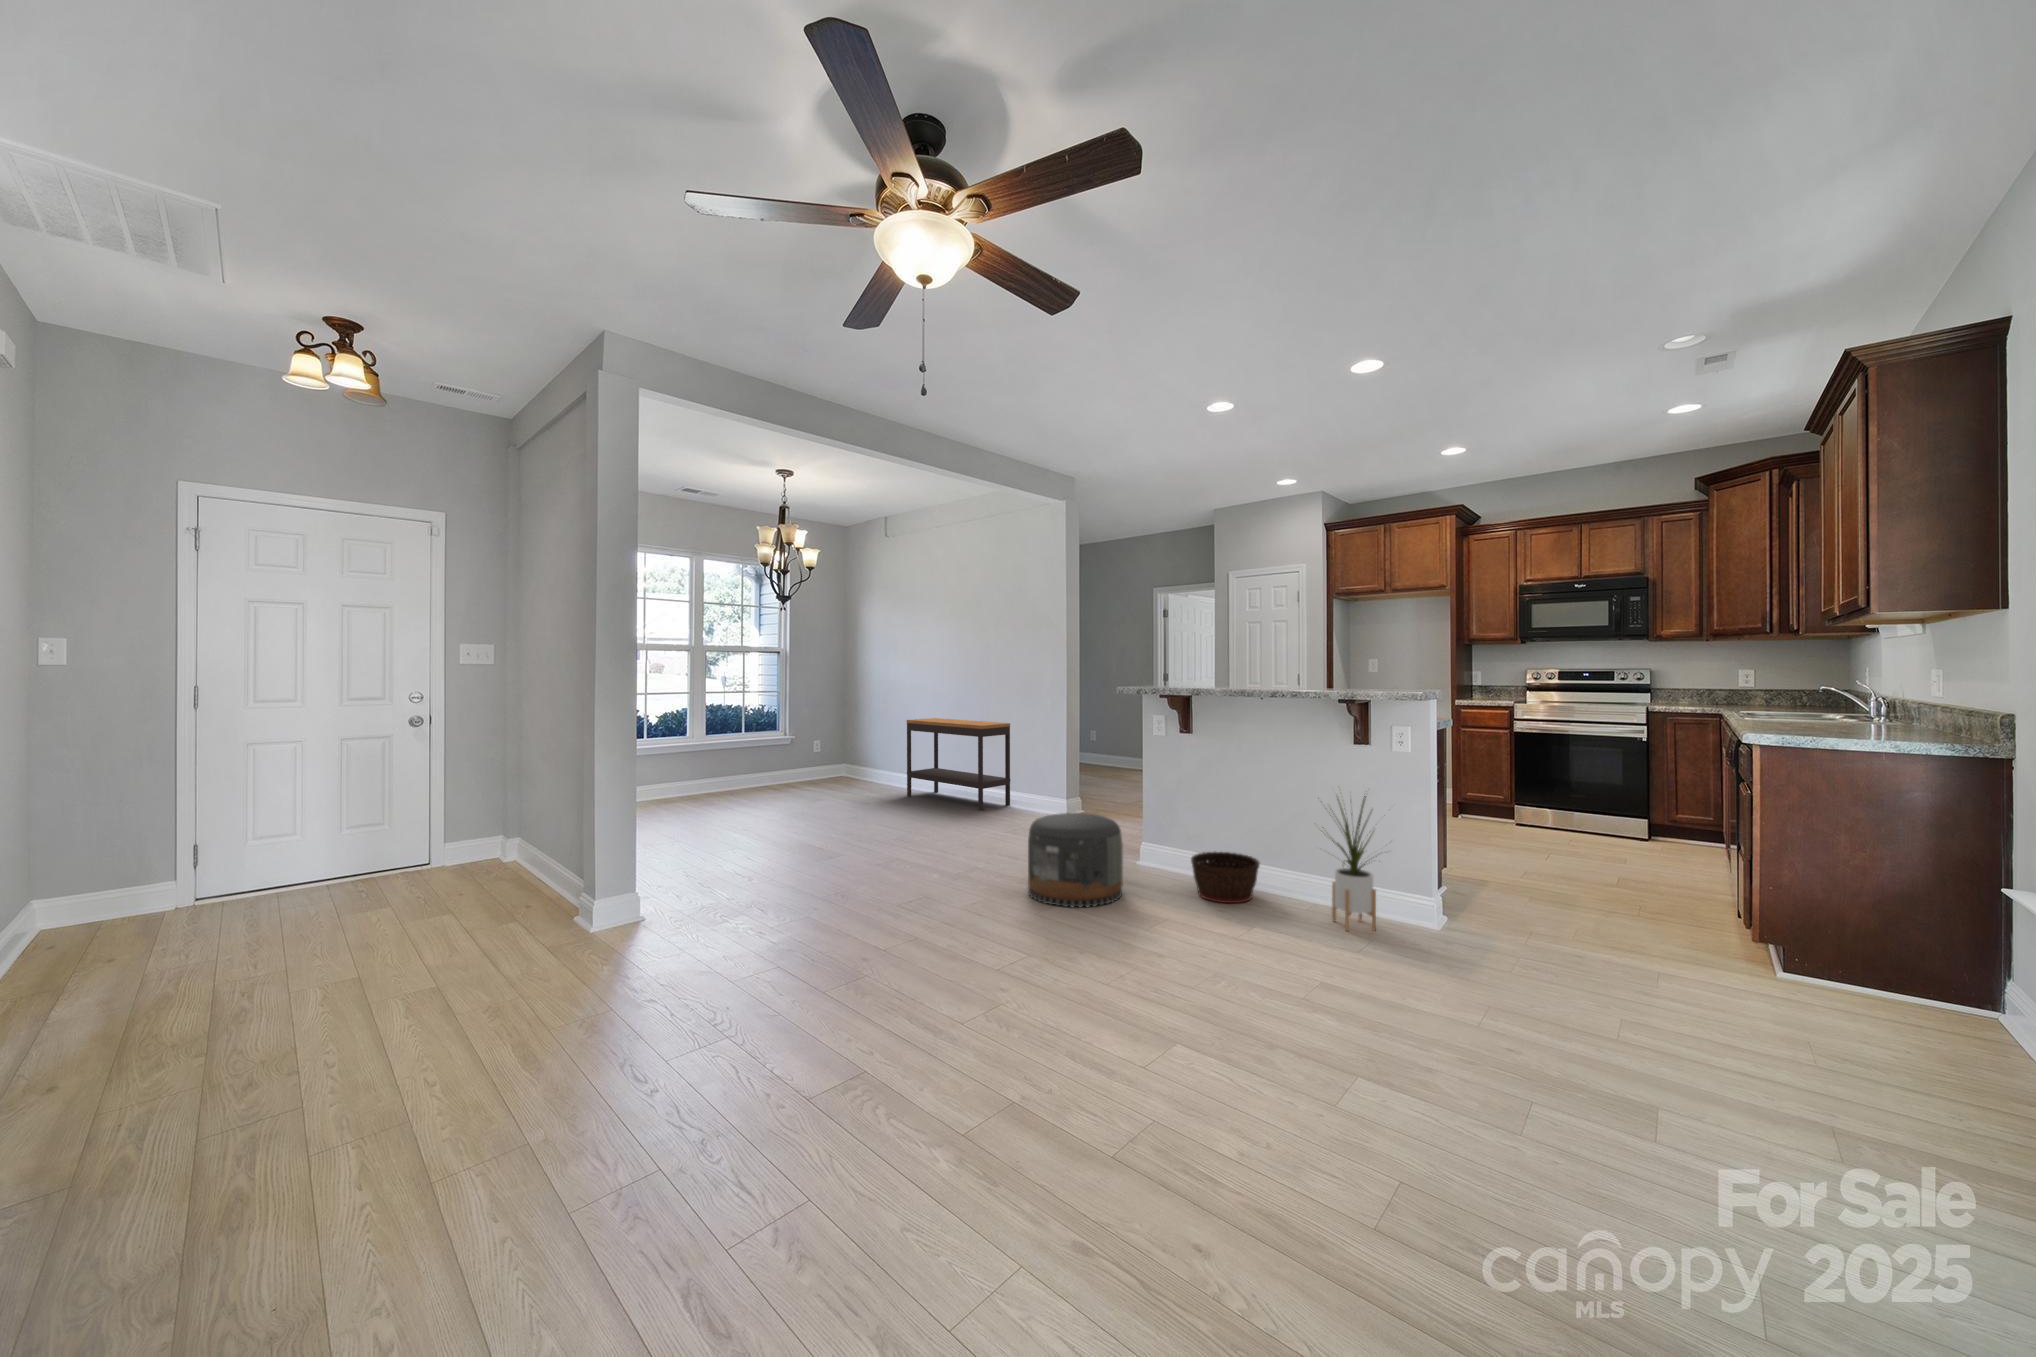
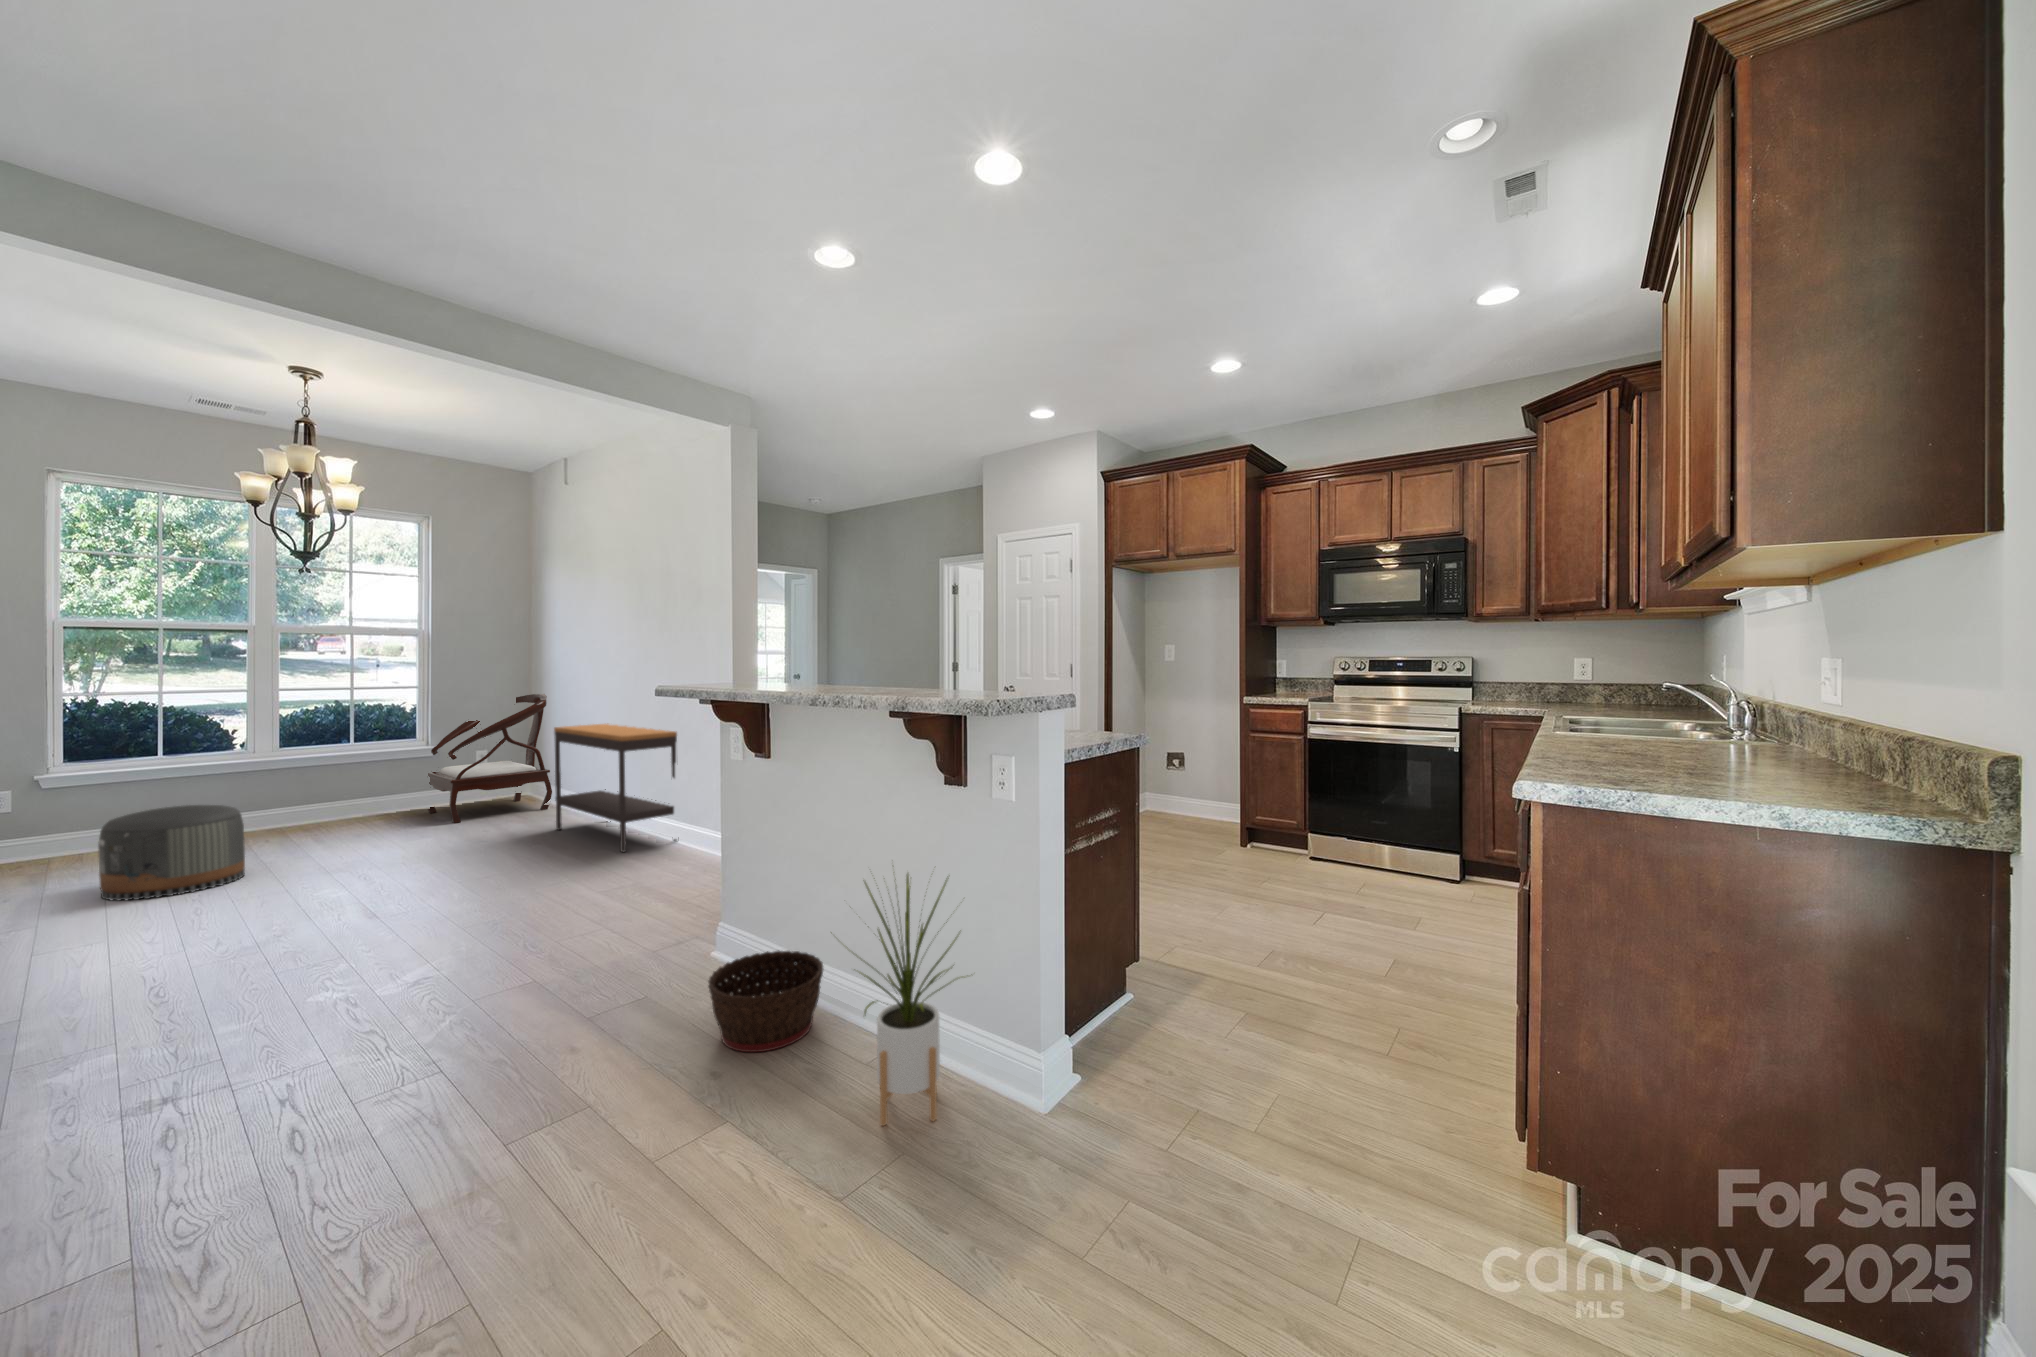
armchair: none [789,696,880,791] -> present [428,694,552,823]
pouf: present [1028,813,1123,908] -> present [98,805,245,901]

